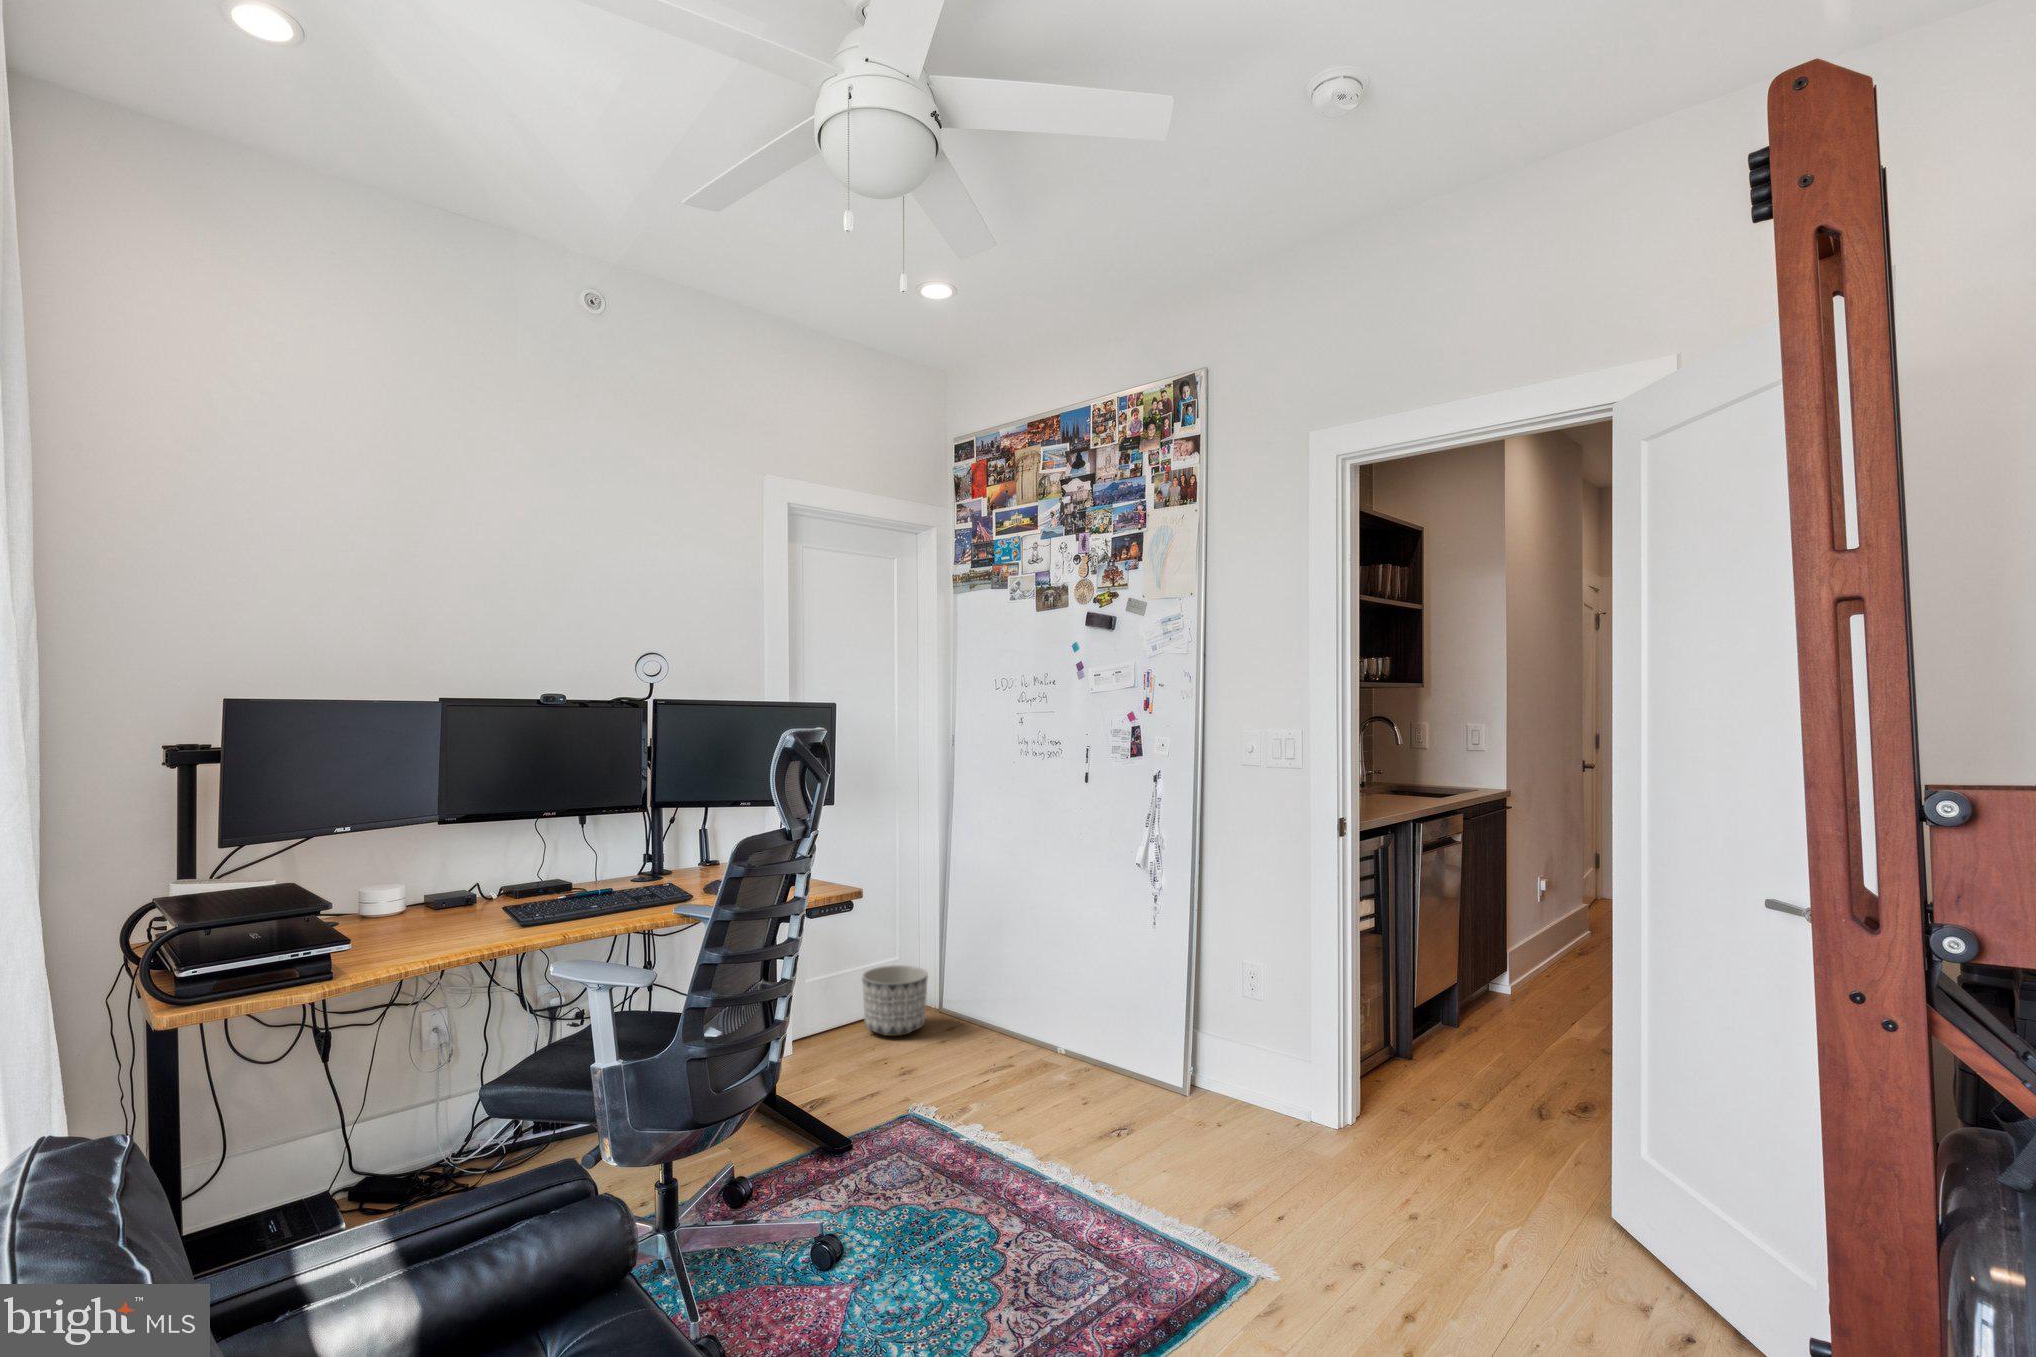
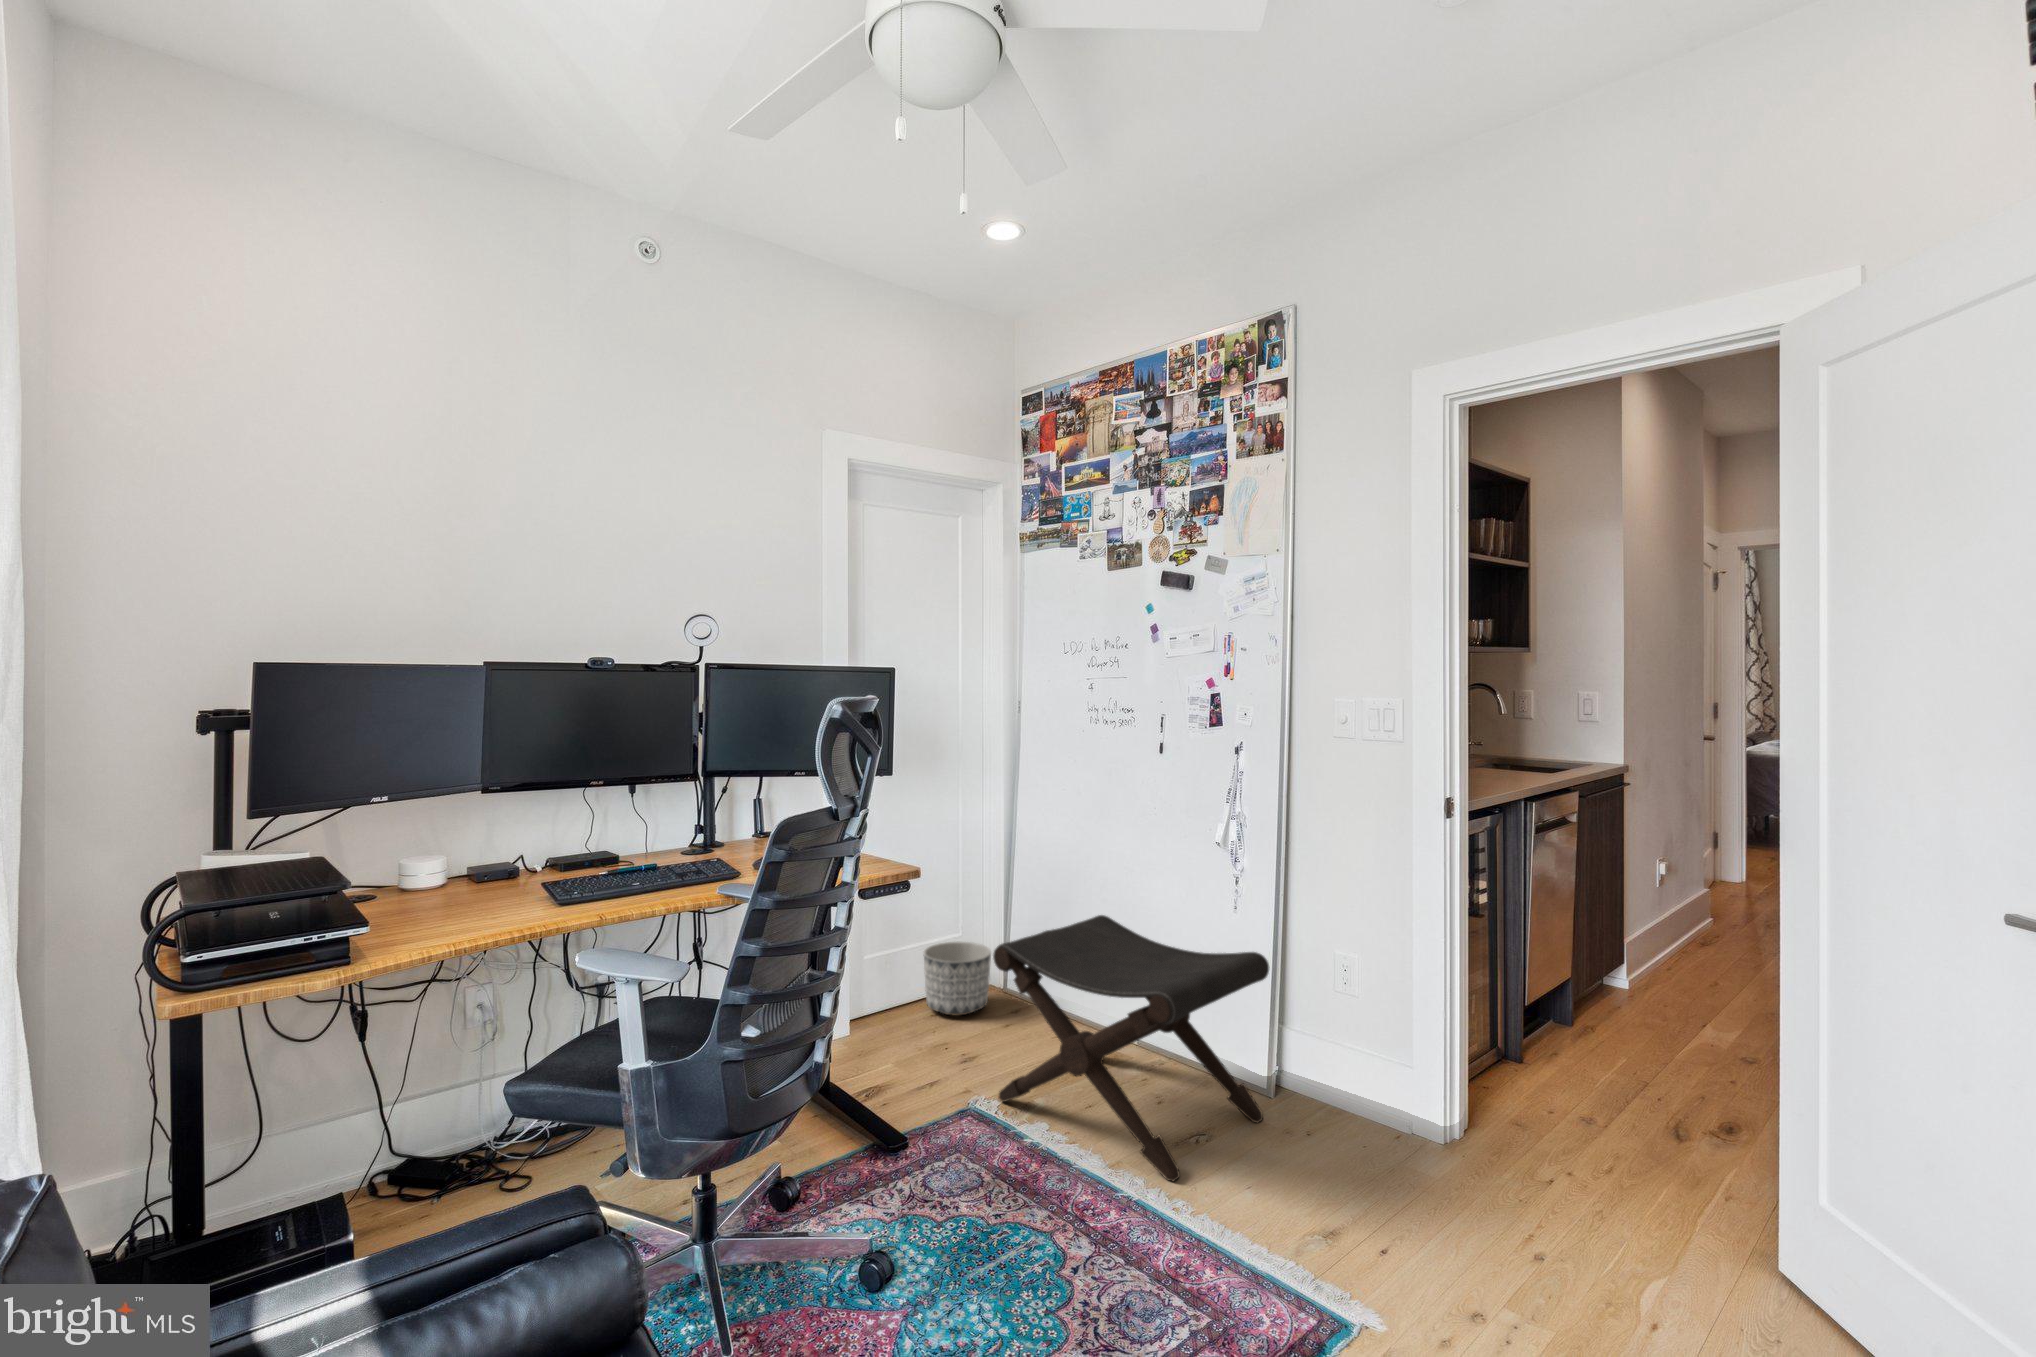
footstool: none [931,933,1185,1171] -> present [993,915,1269,1181]

